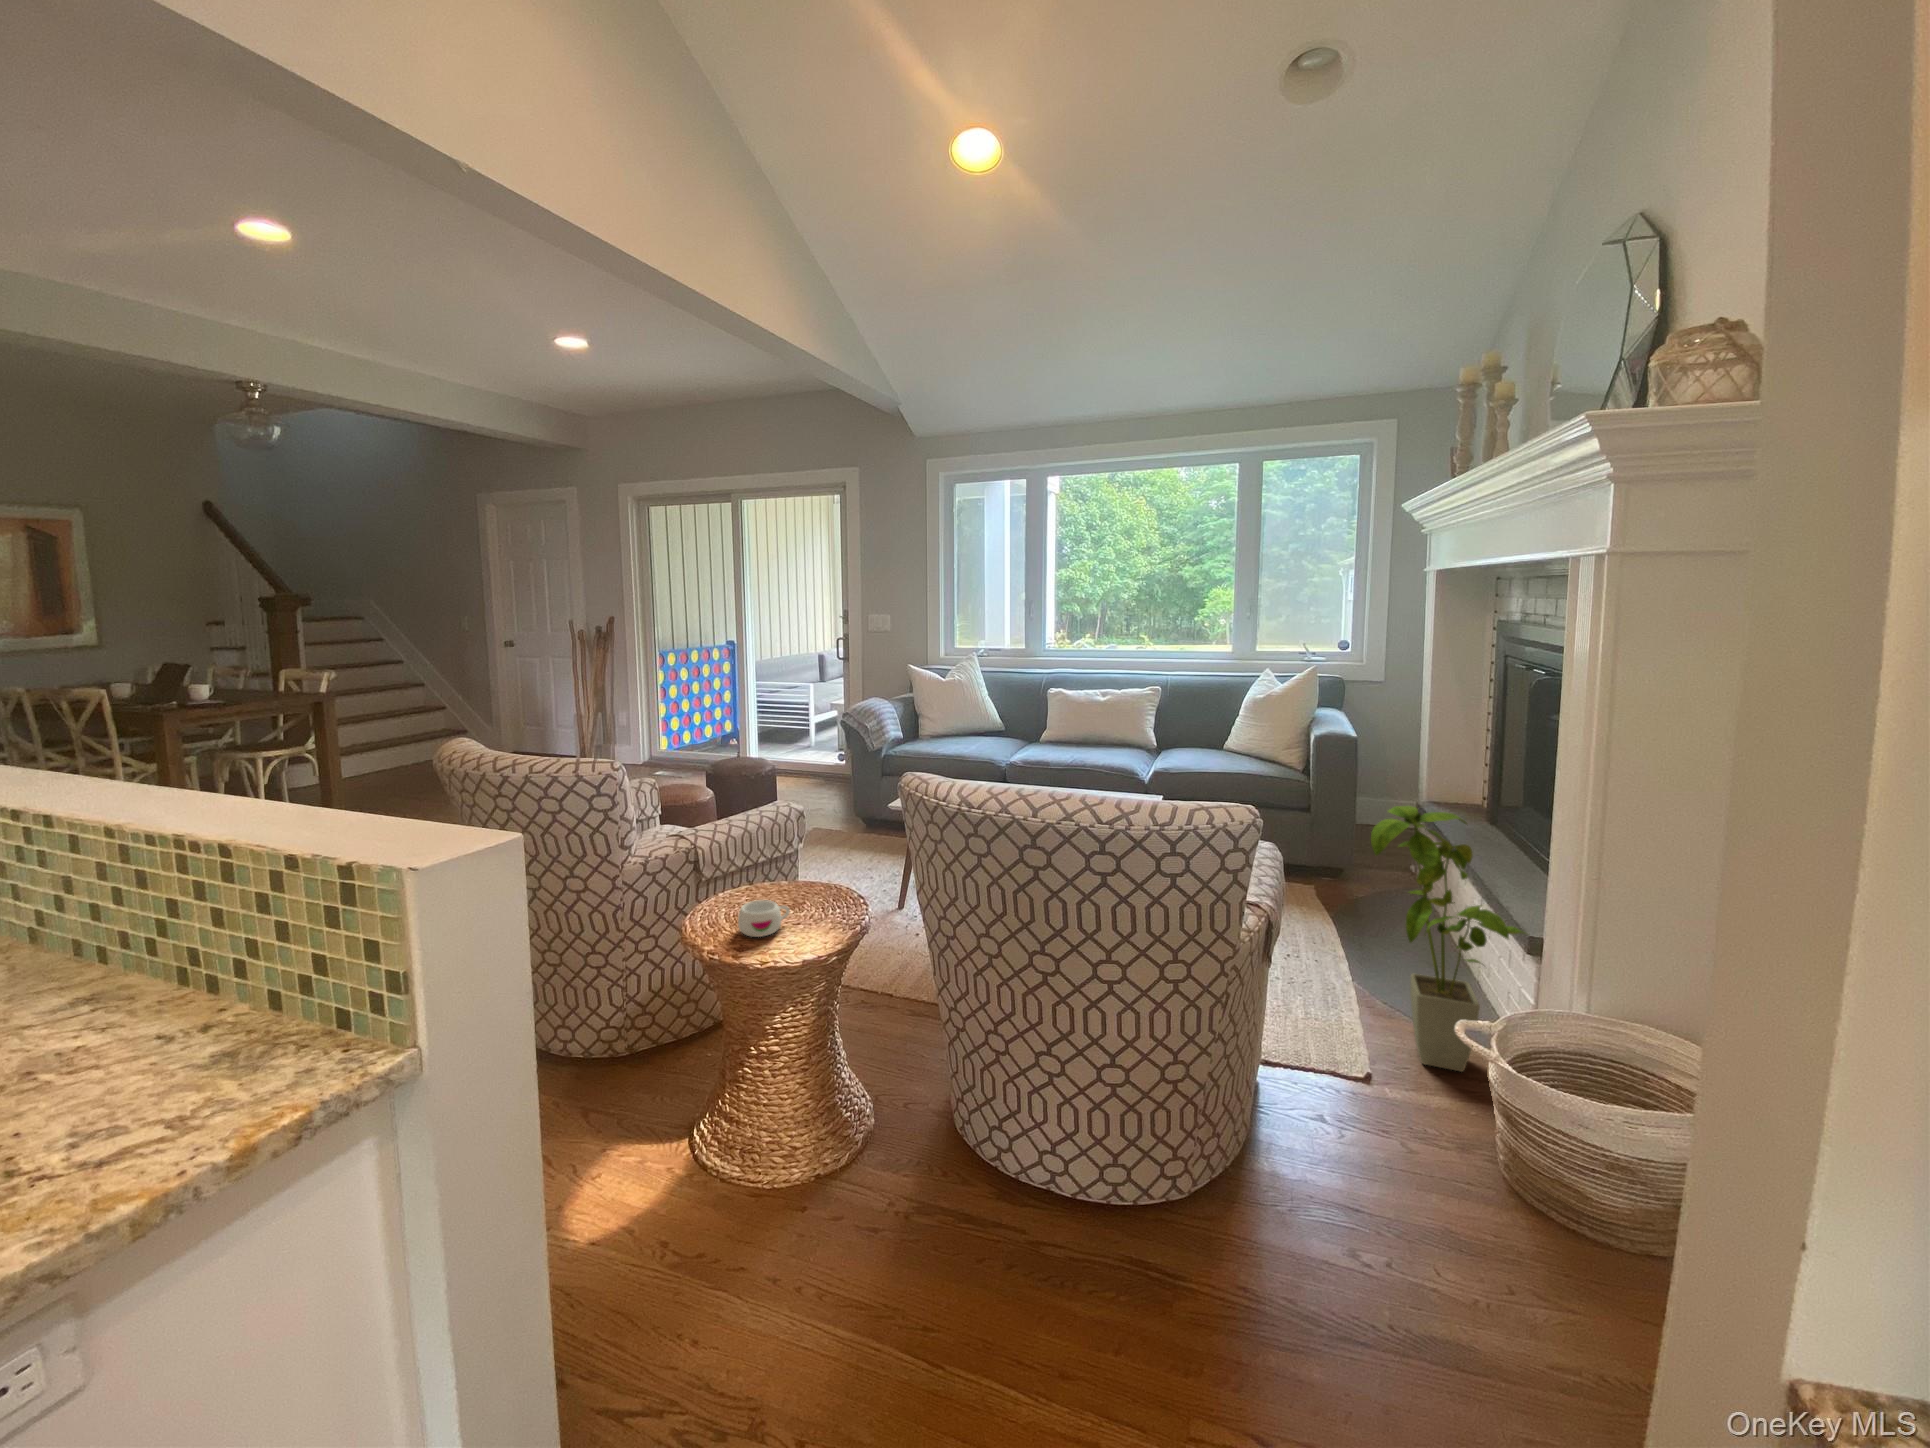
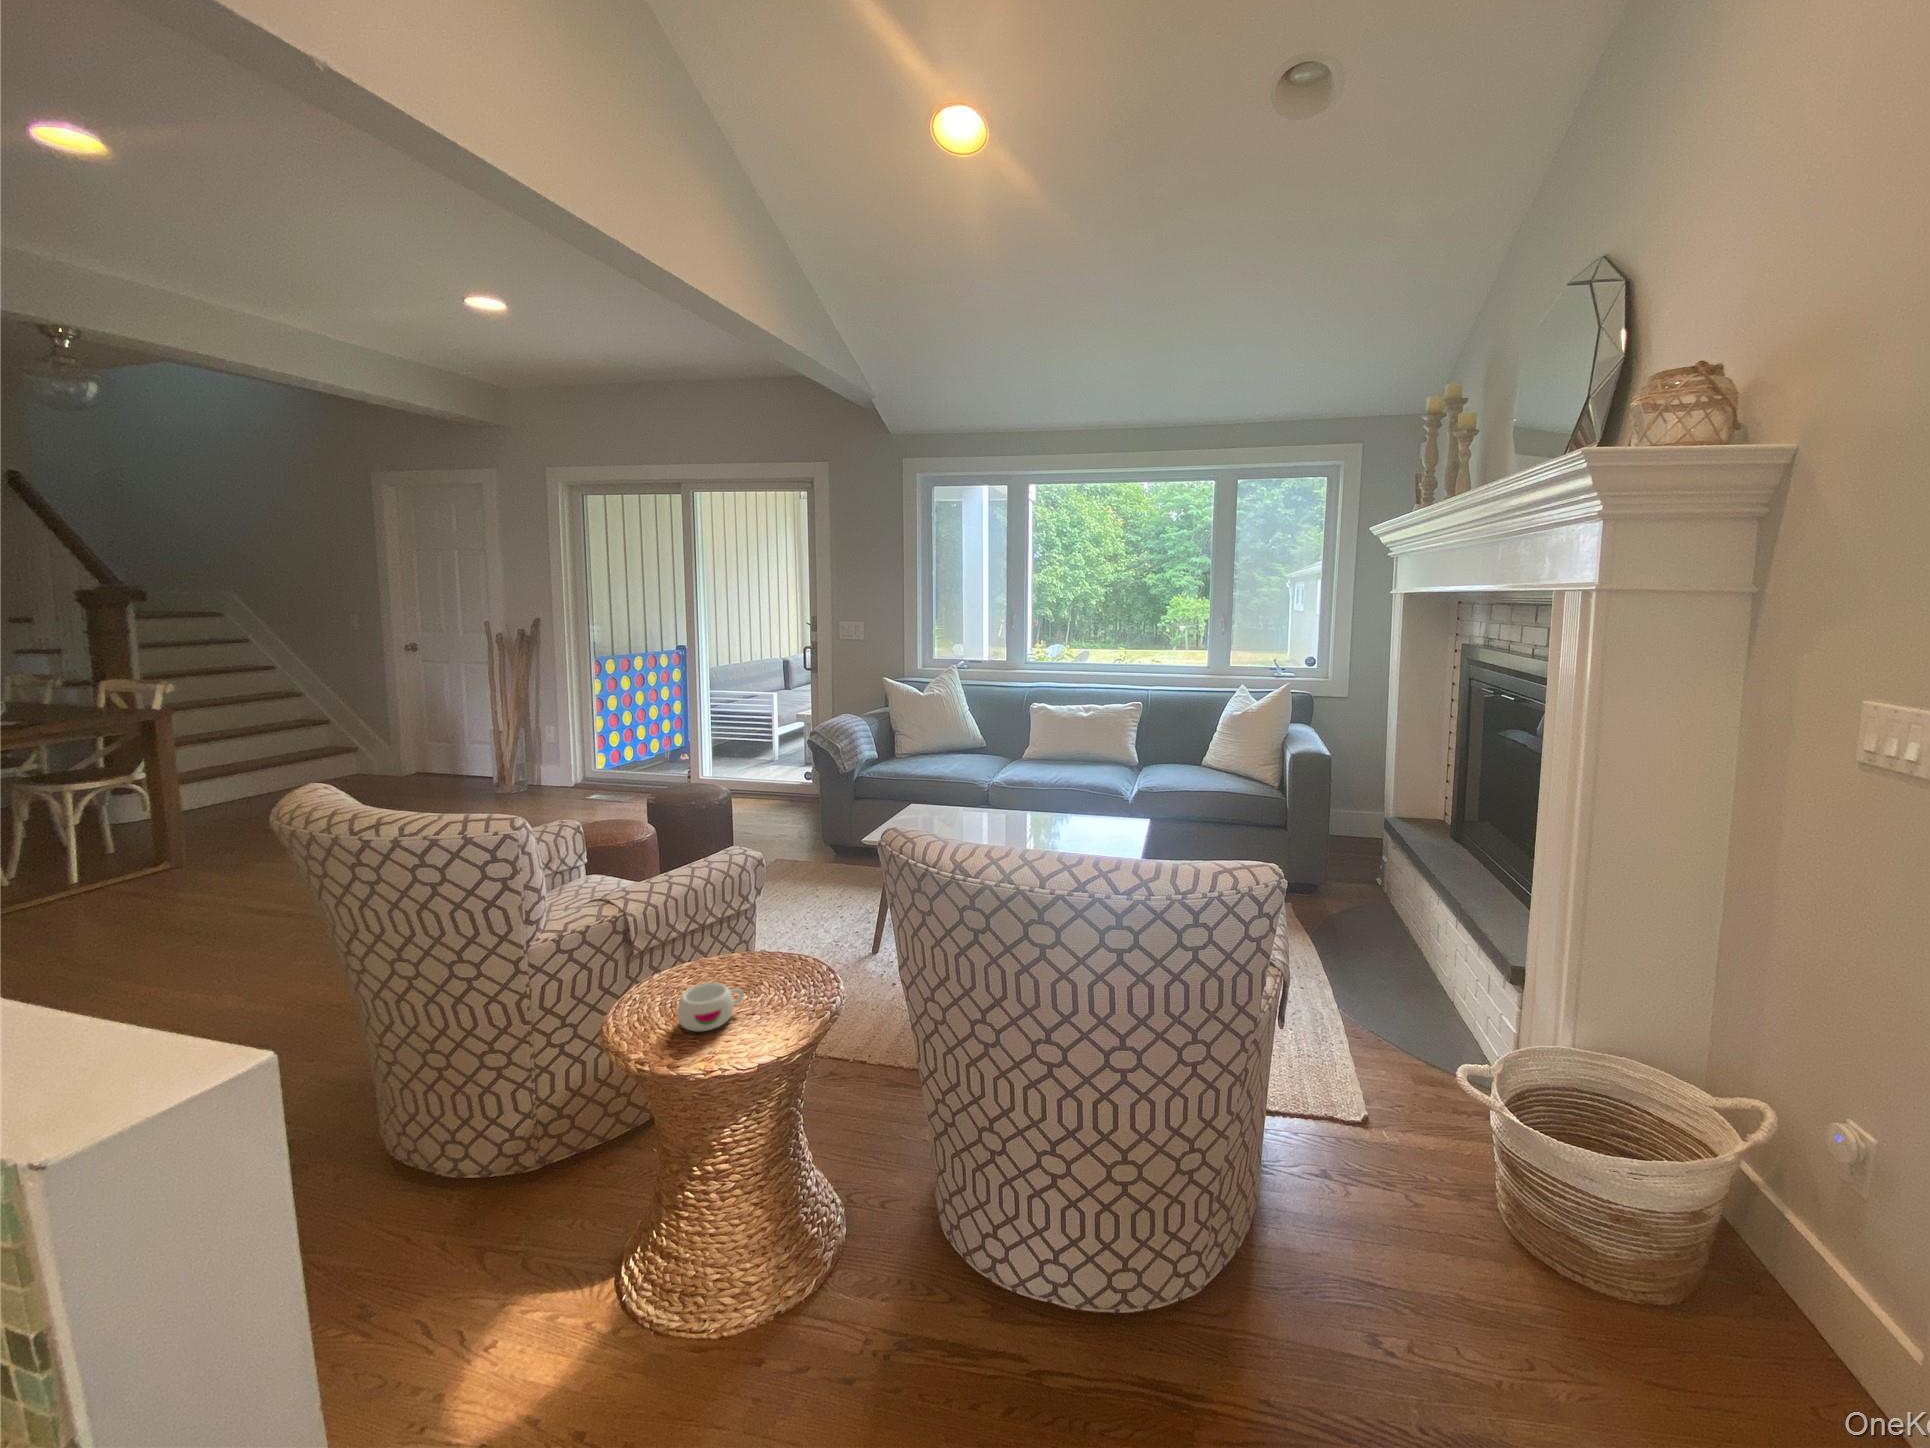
house plant: present [1371,806,1525,1072] -> none [1369,838,1519,1105]

